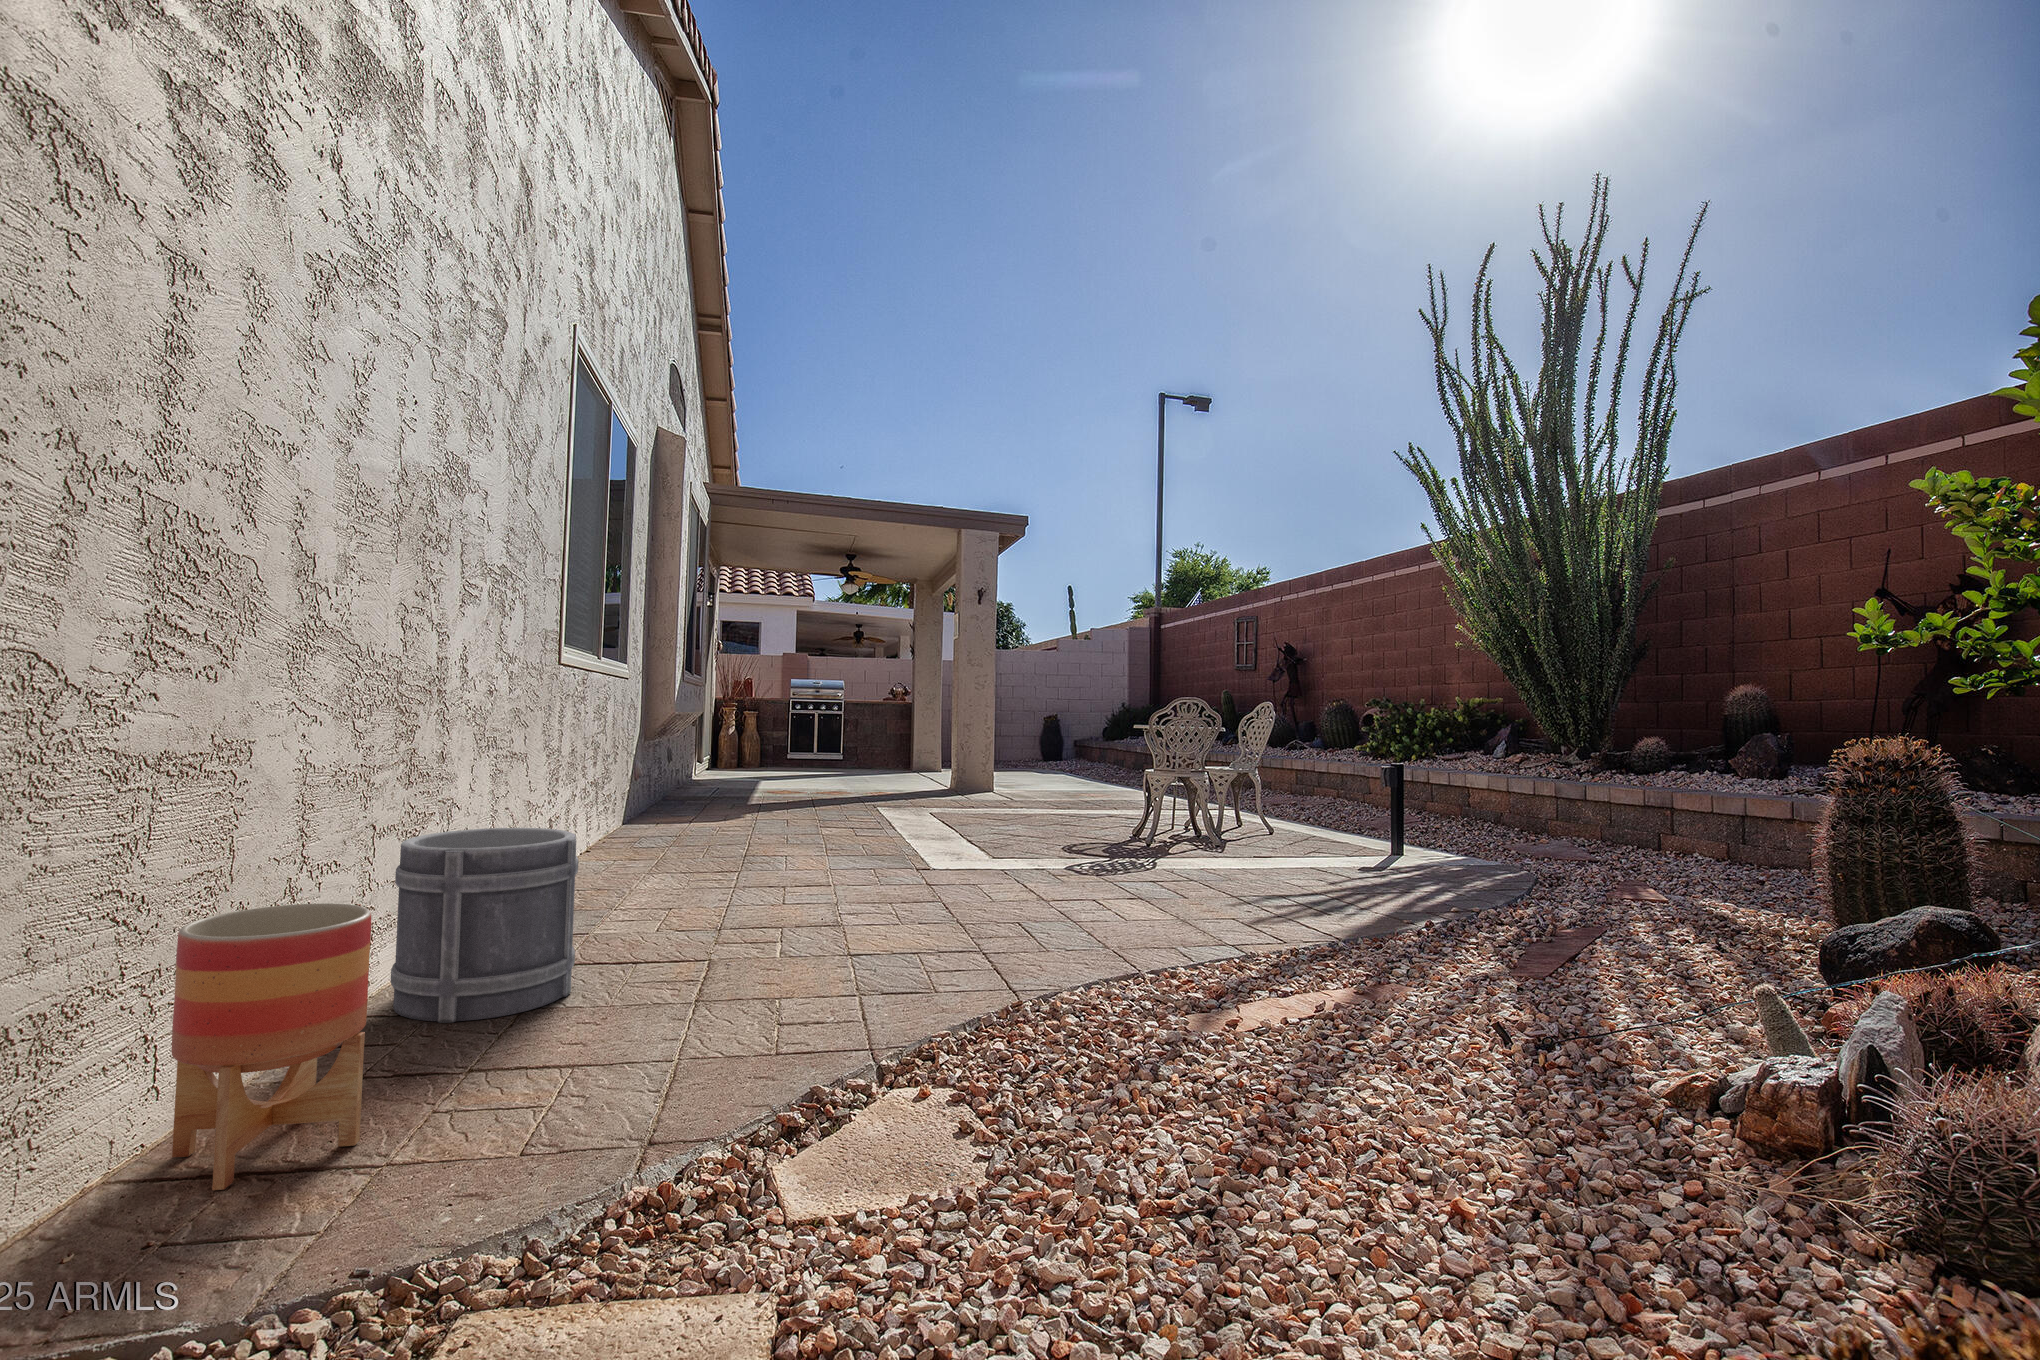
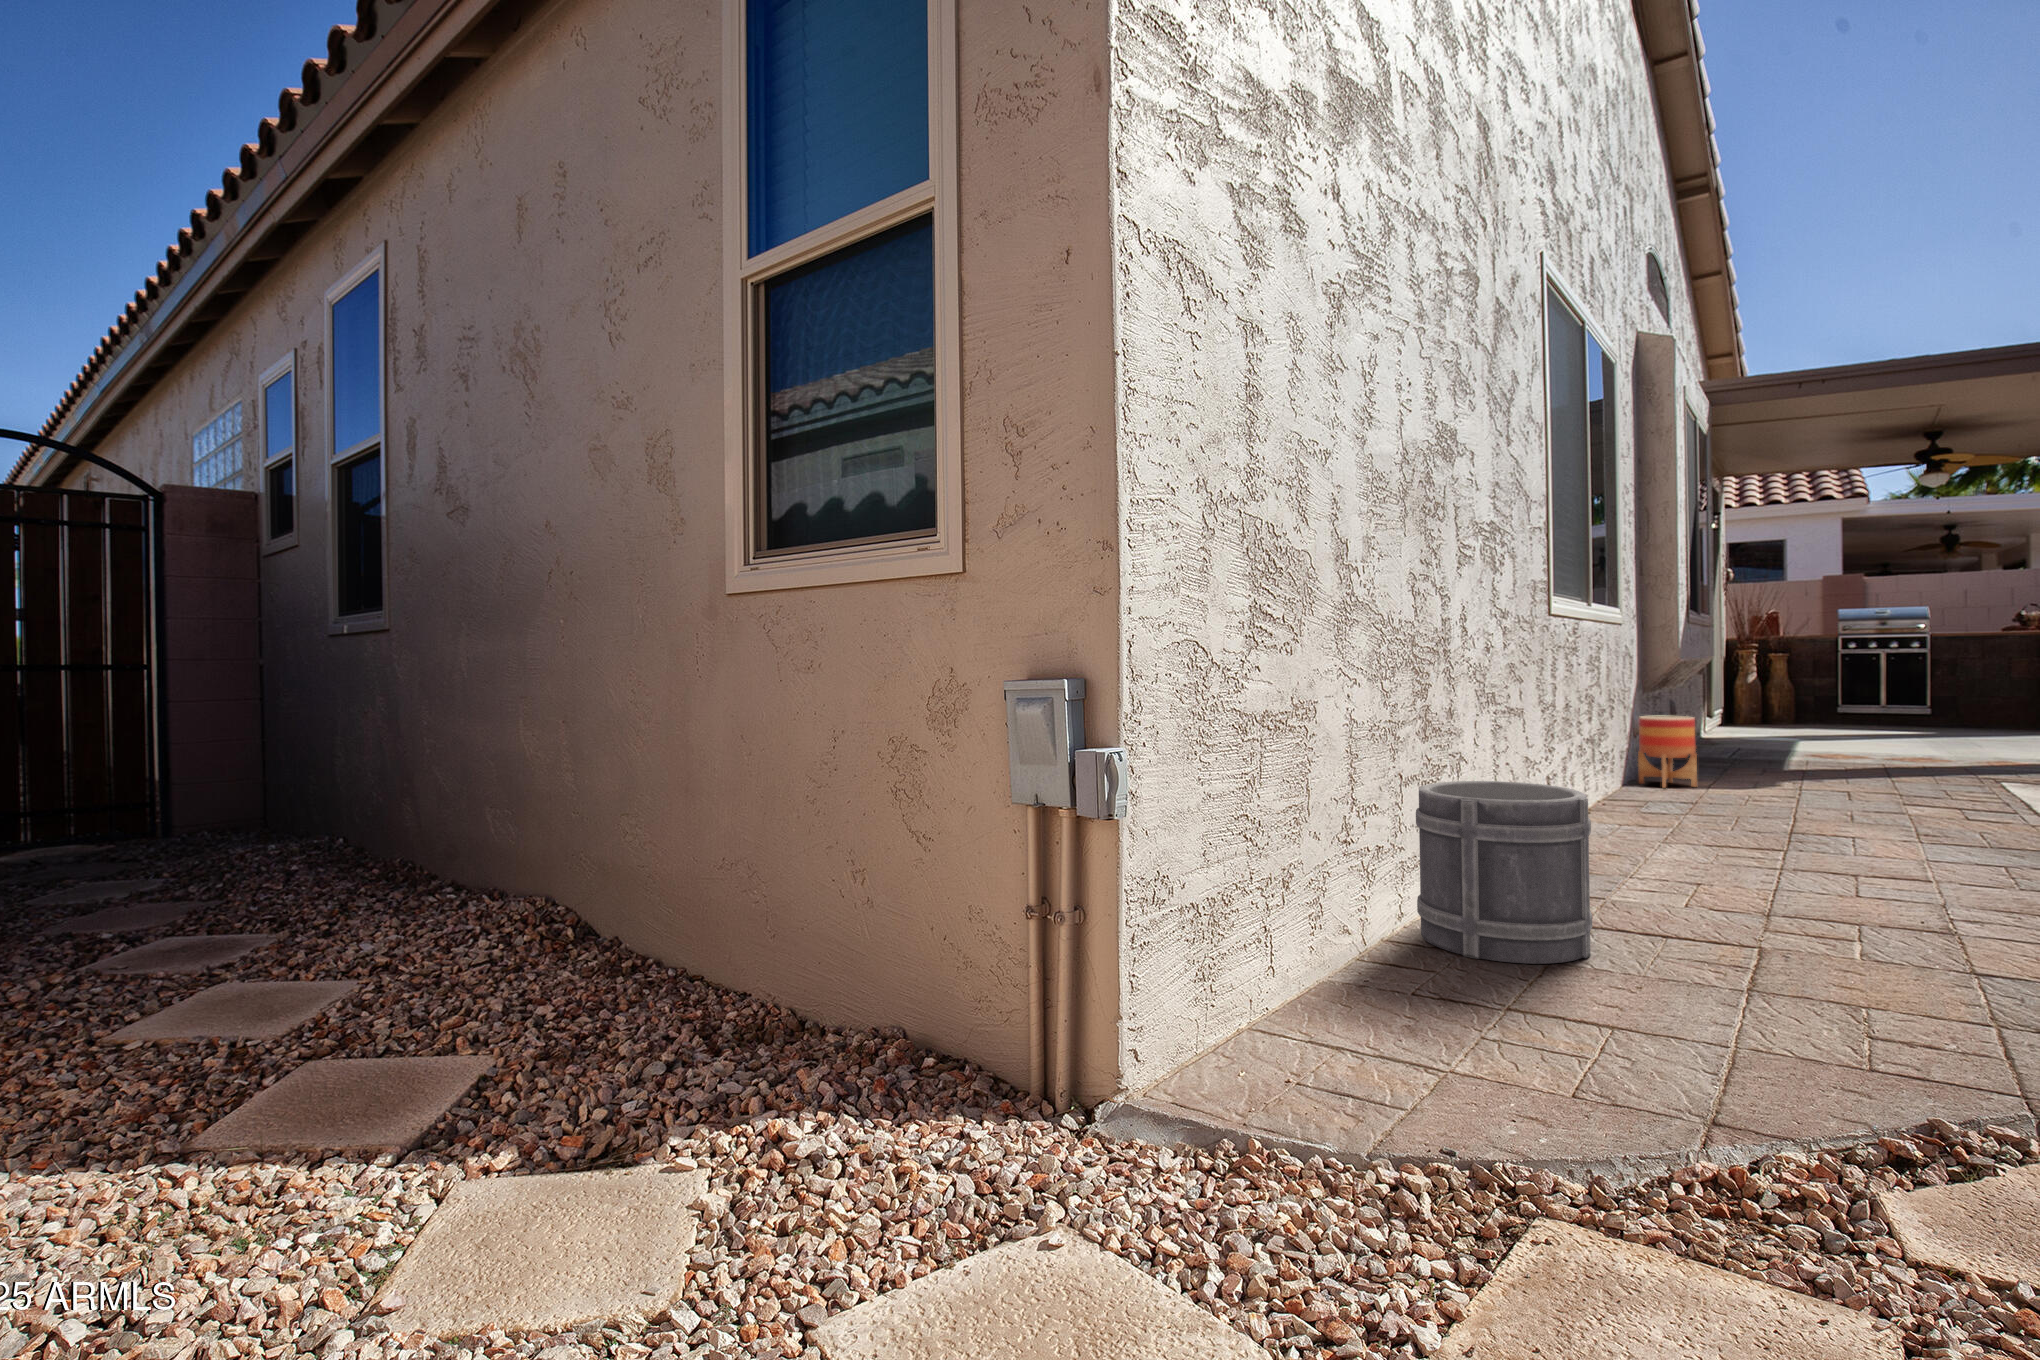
planter: present [171,903,371,1190] -> present [1638,716,1697,788]

